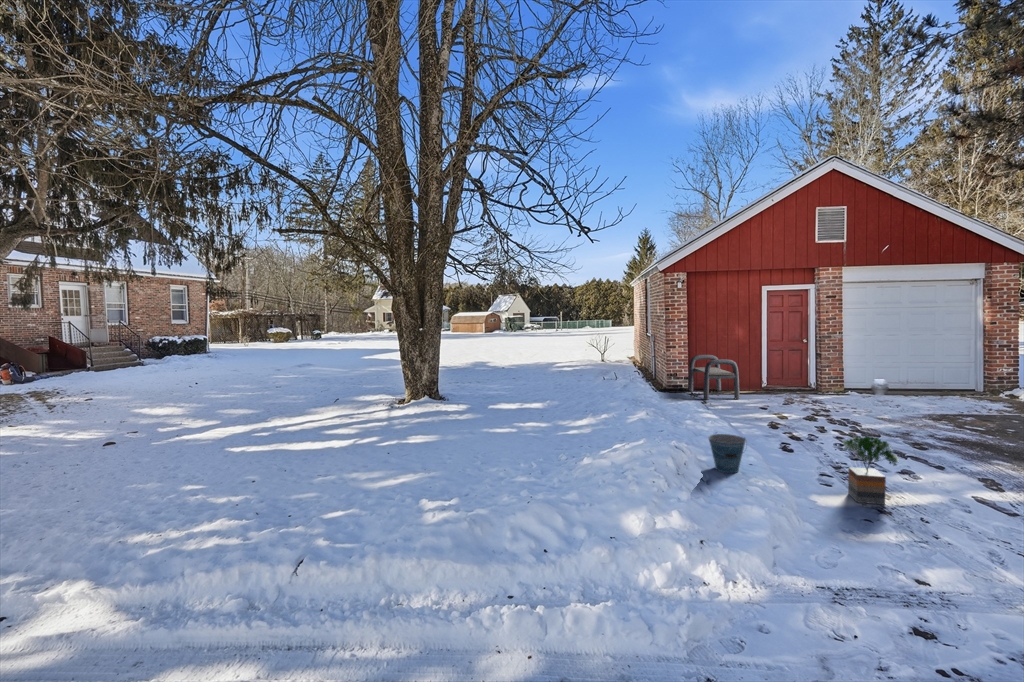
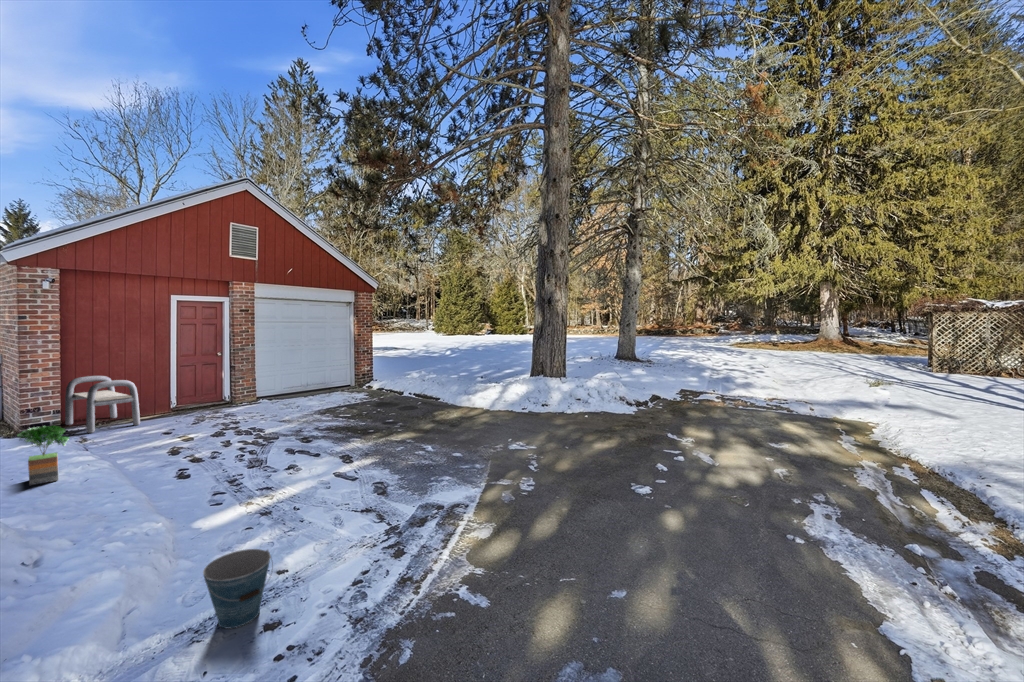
bucket: present [709,434,746,473] -> present [203,549,271,629]
potted tree: present [843,437,898,505] -> present [18,425,69,485]

